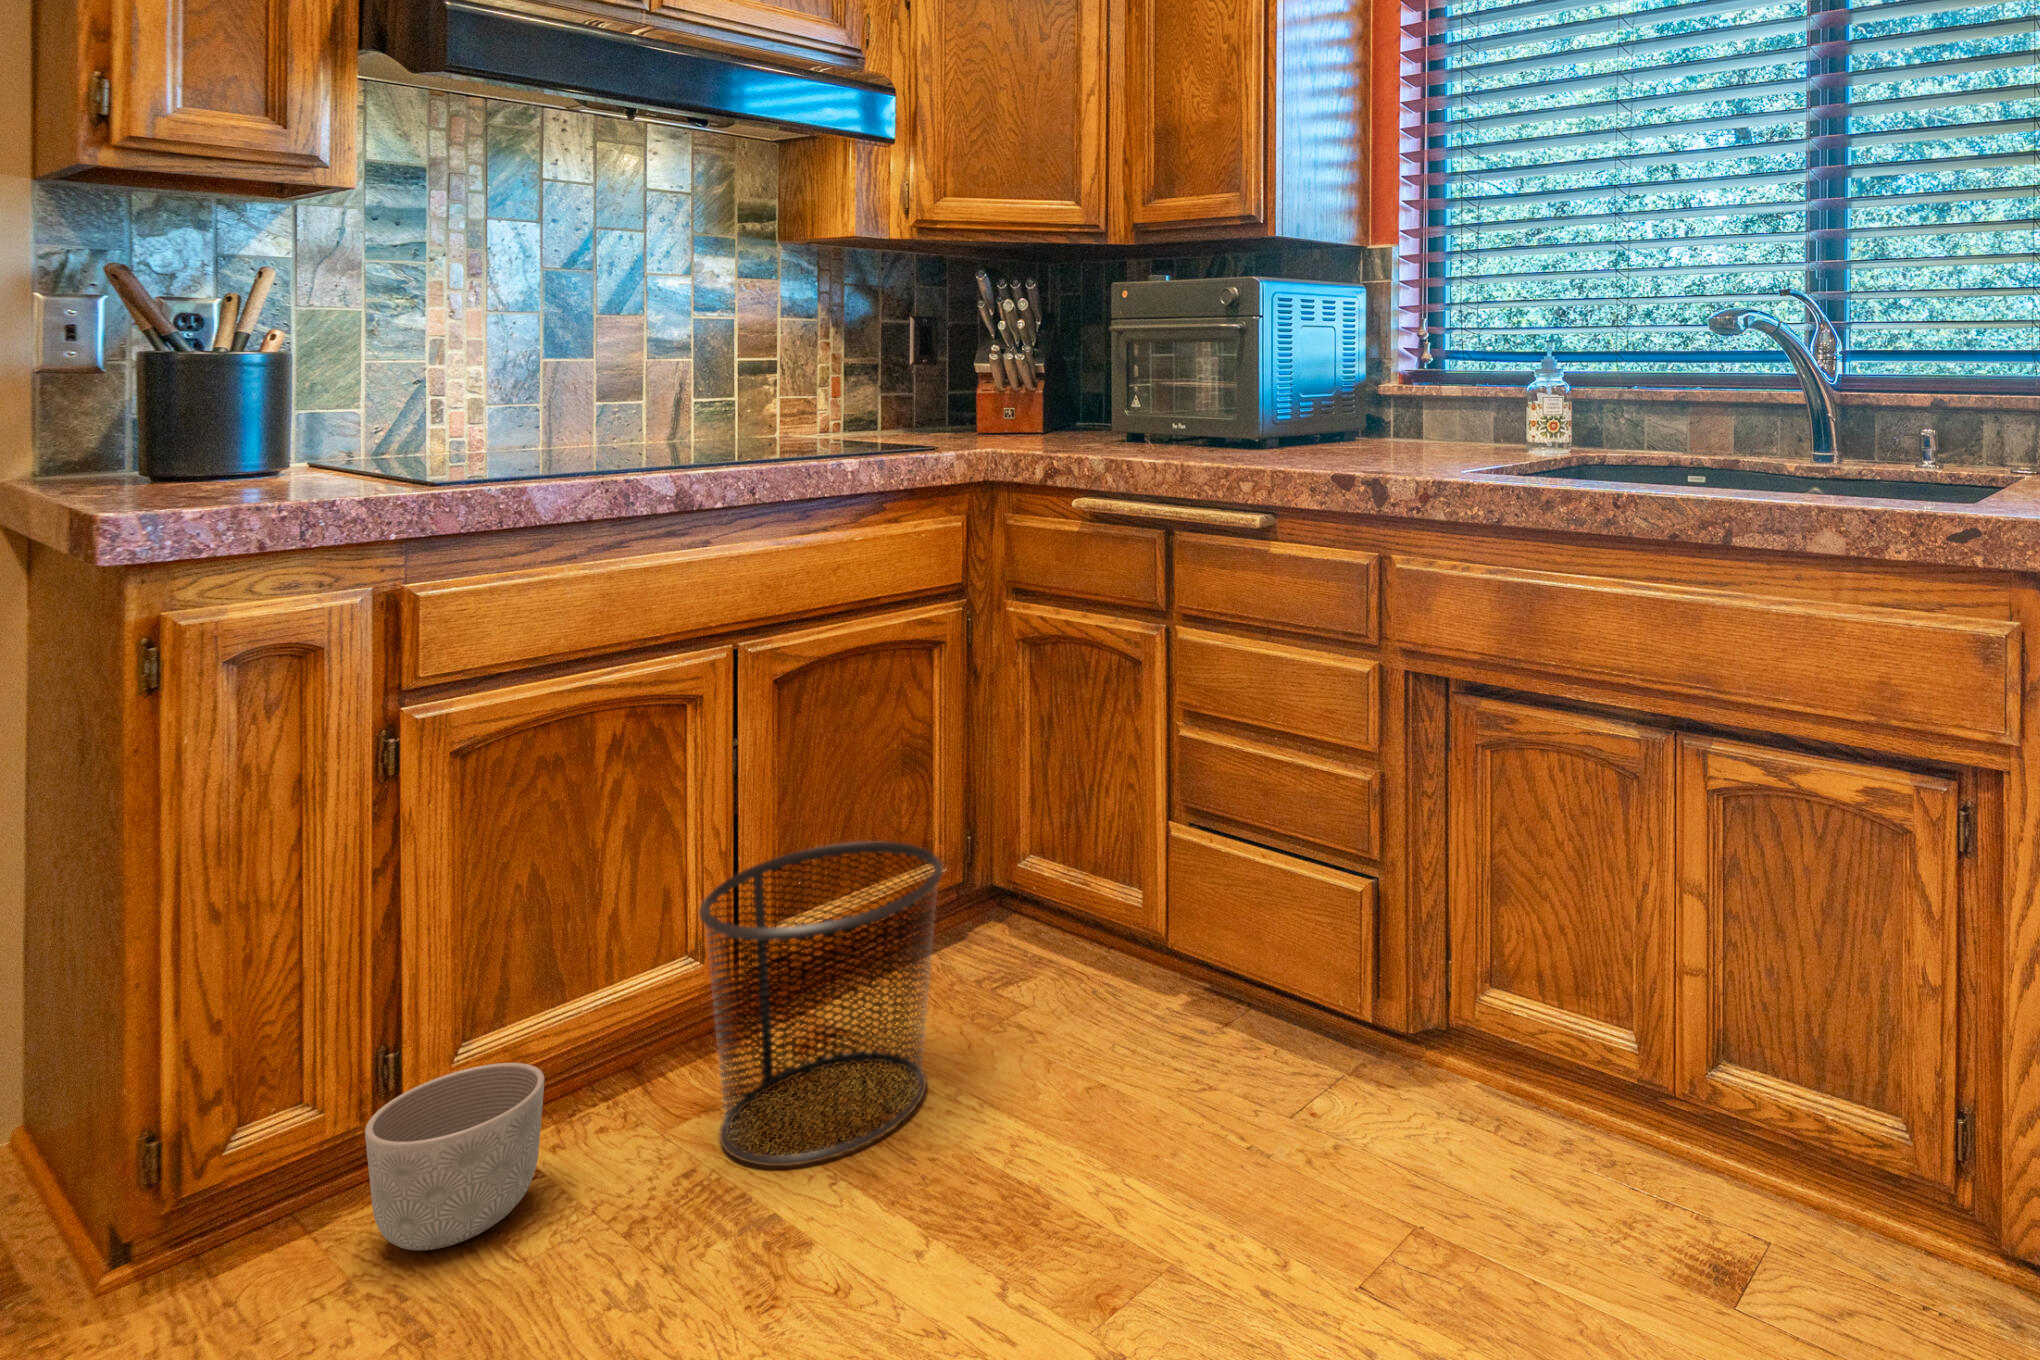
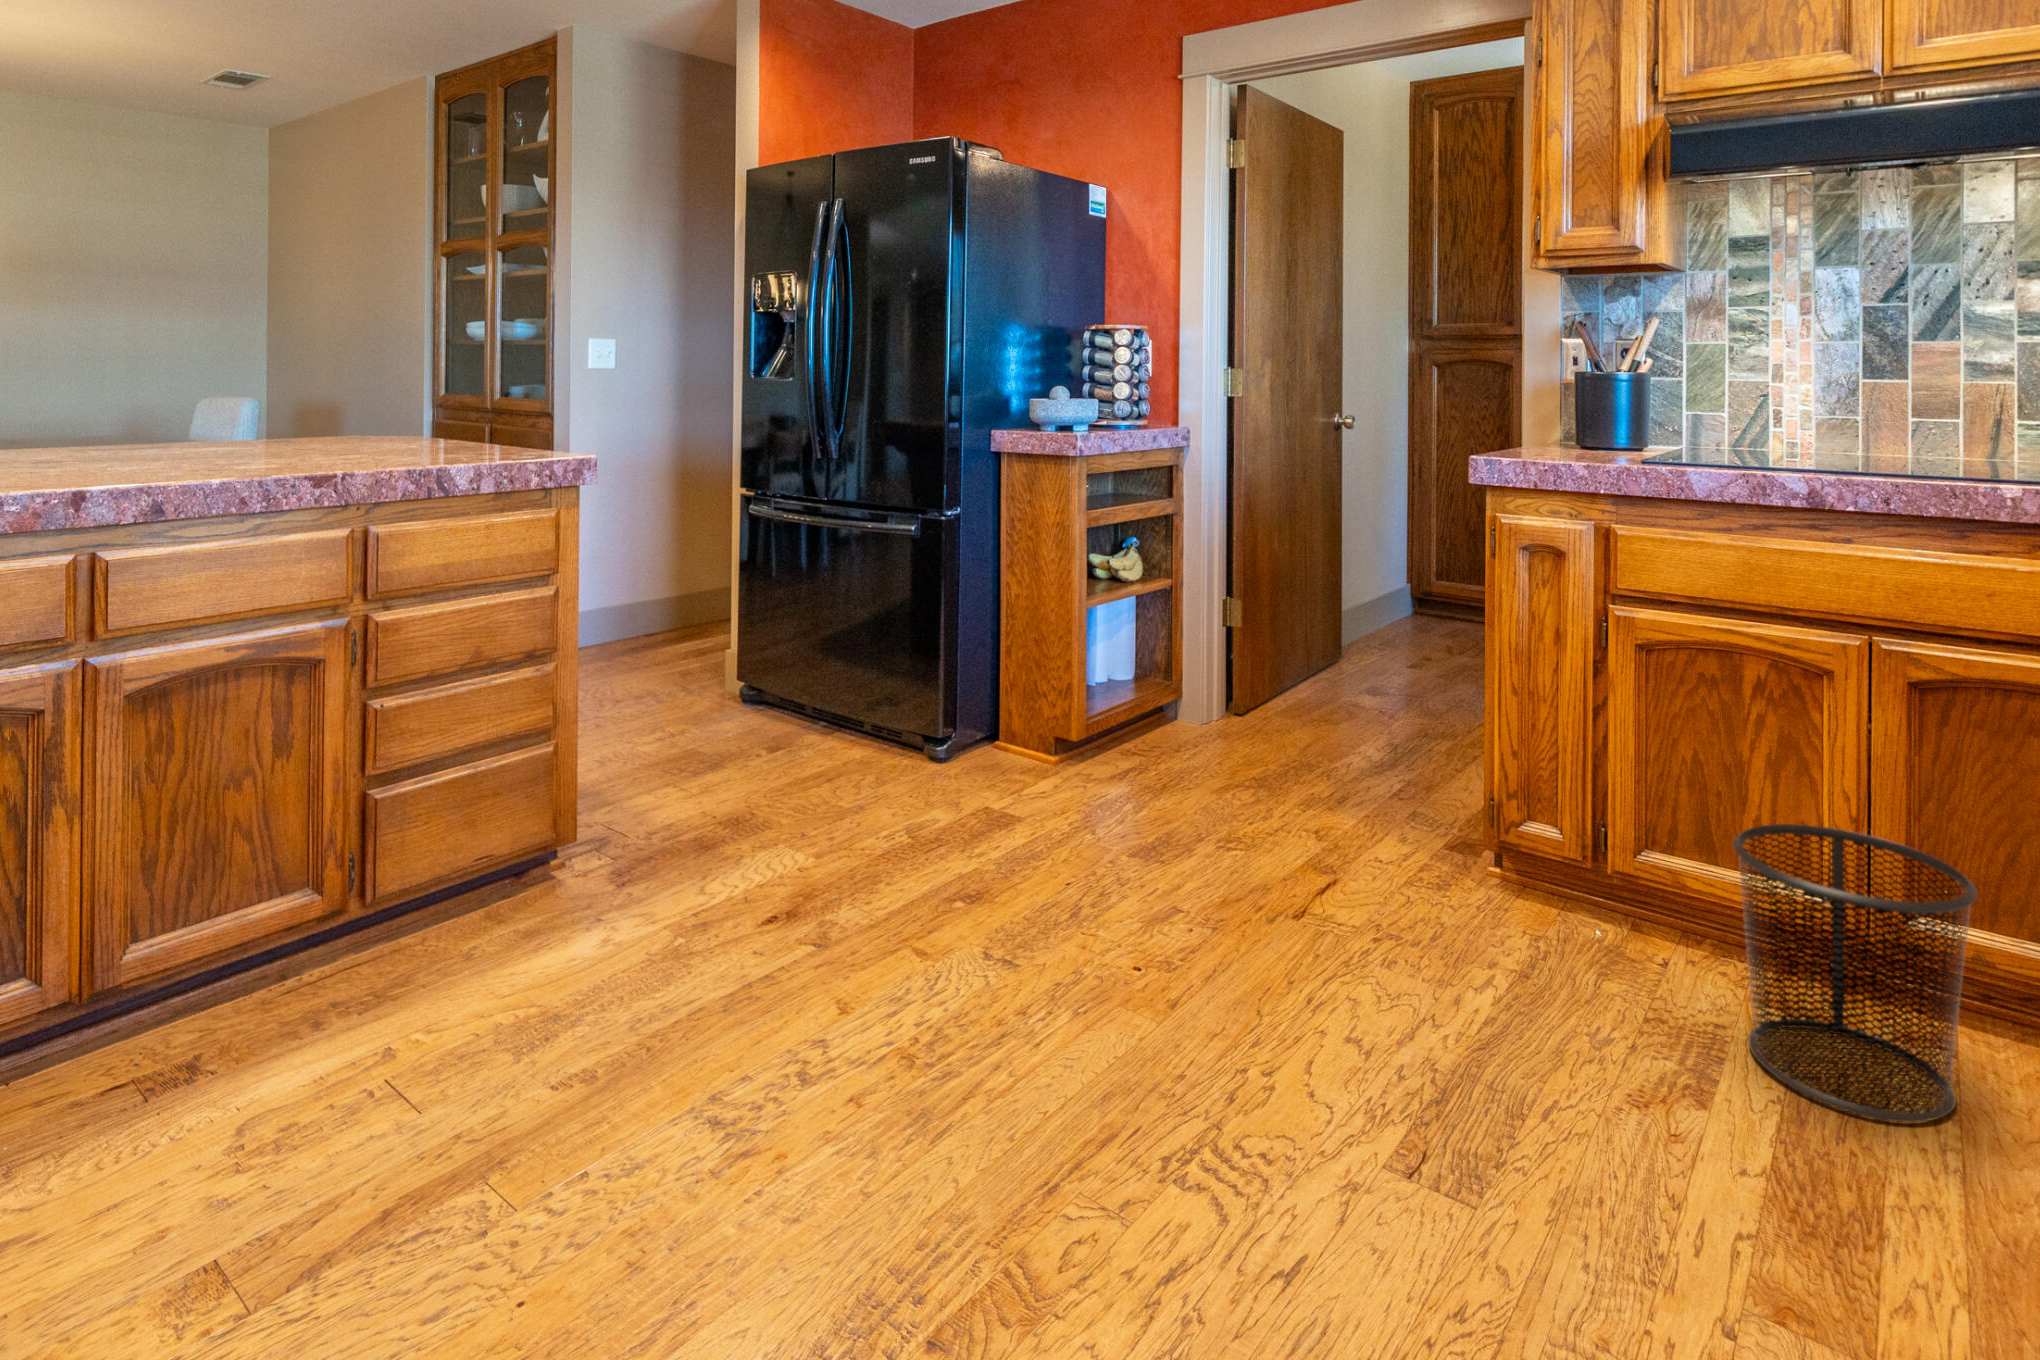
planter: present [365,1063,545,1250] -> none [1551,856,1655,968]

